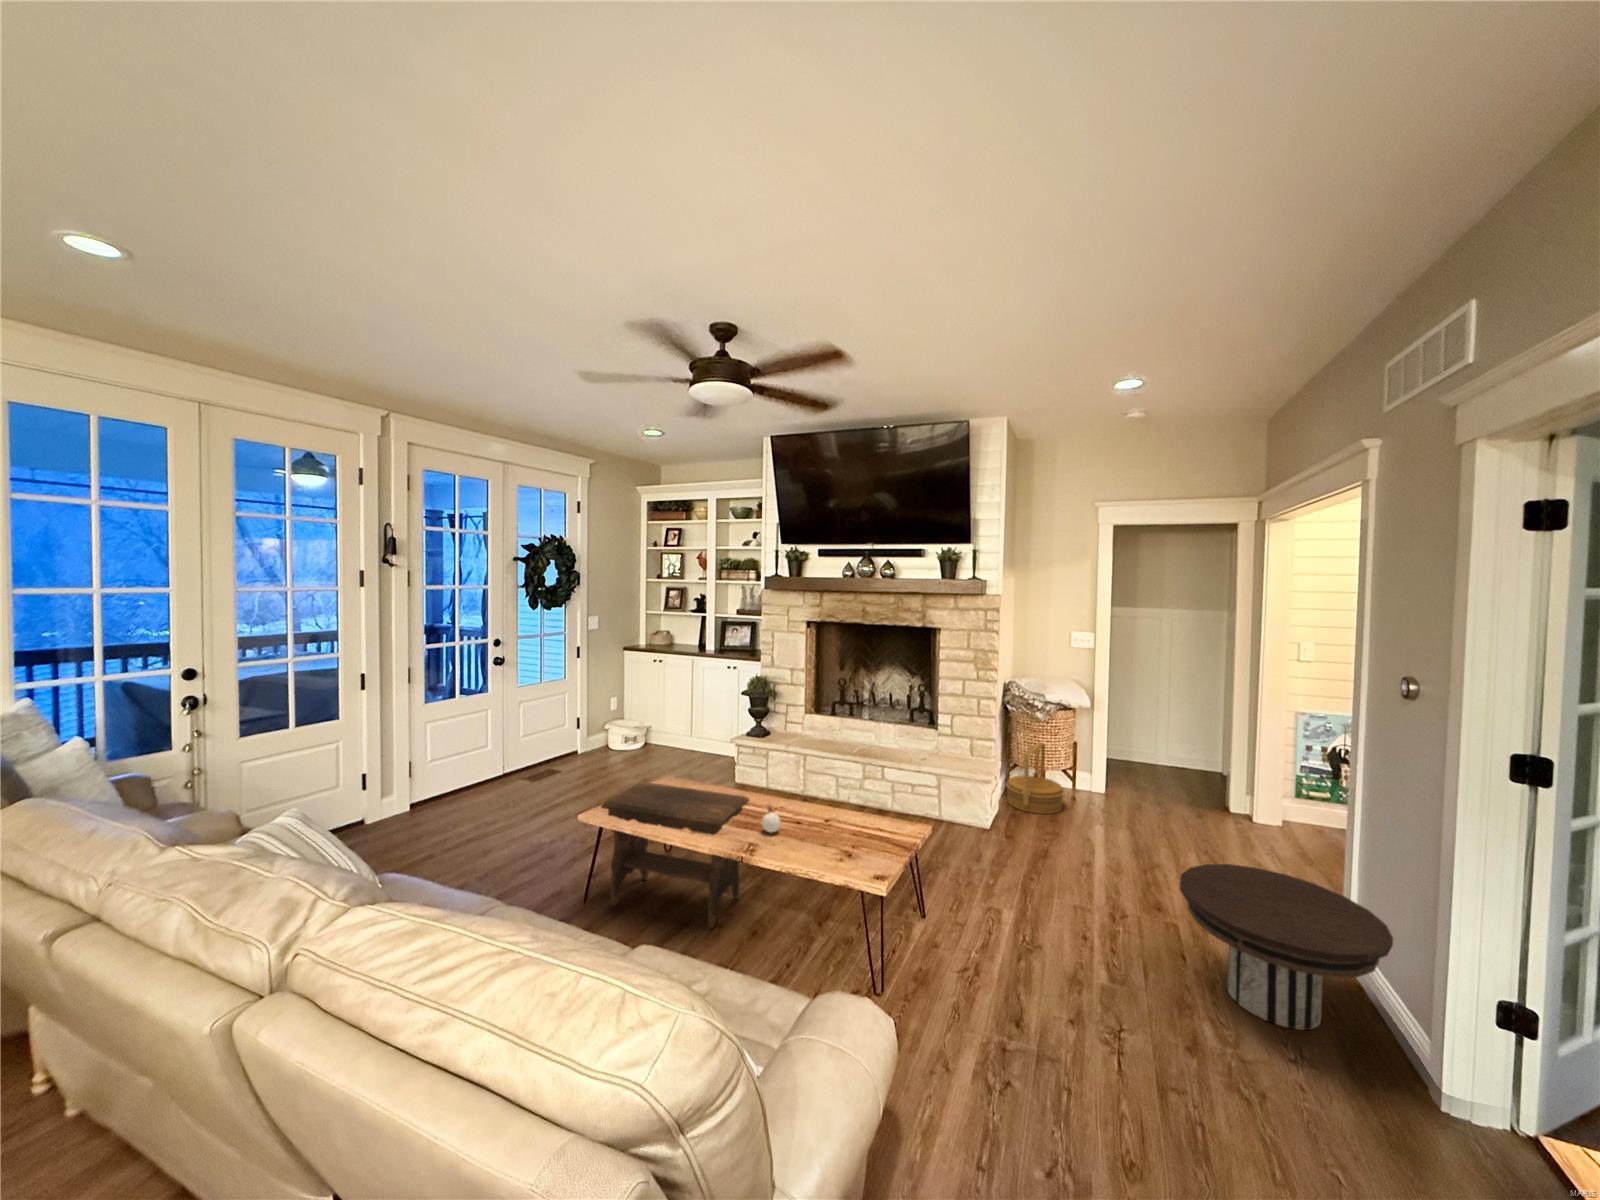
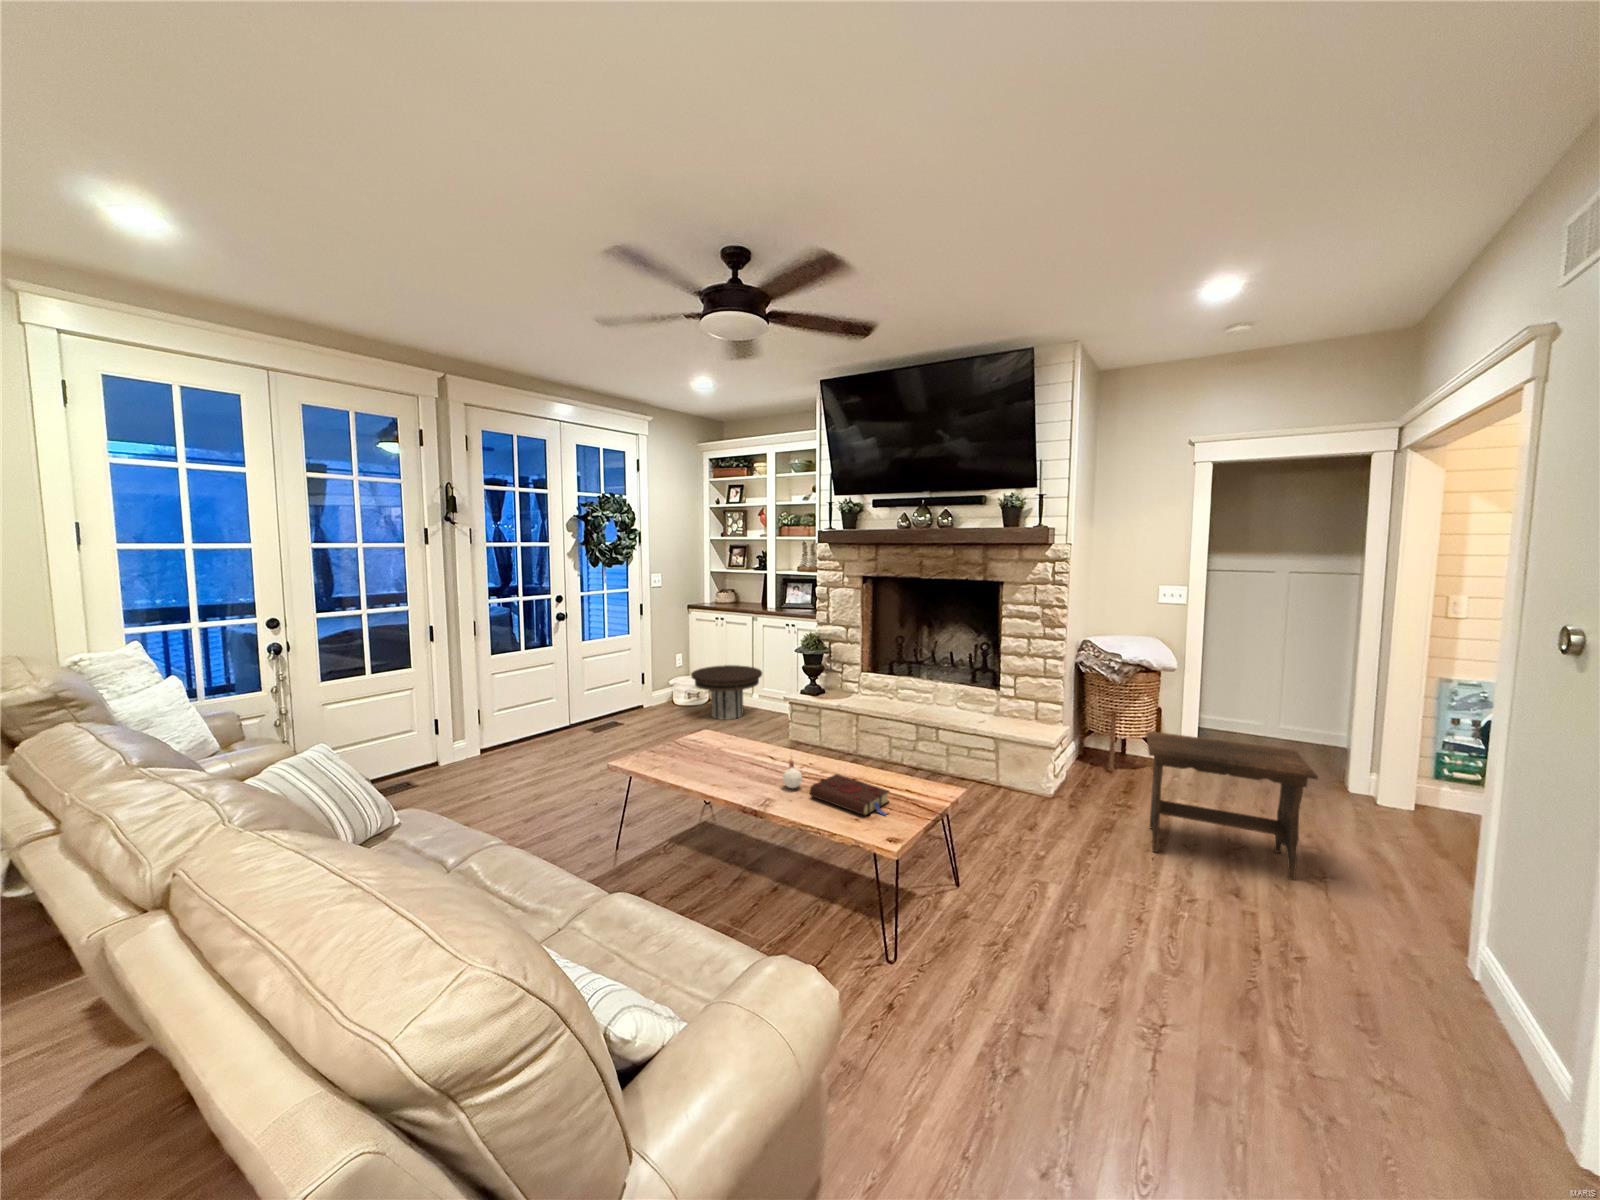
woven basket: present [1007,742,1064,814] -> none [1075,707,1141,785]
footstool: present [601,782,749,928] -> present [1146,731,1318,880]
book: none [791,816,869,856] -> present [810,774,889,816]
side table: present [1180,864,1393,1030] -> present [691,665,762,720]

